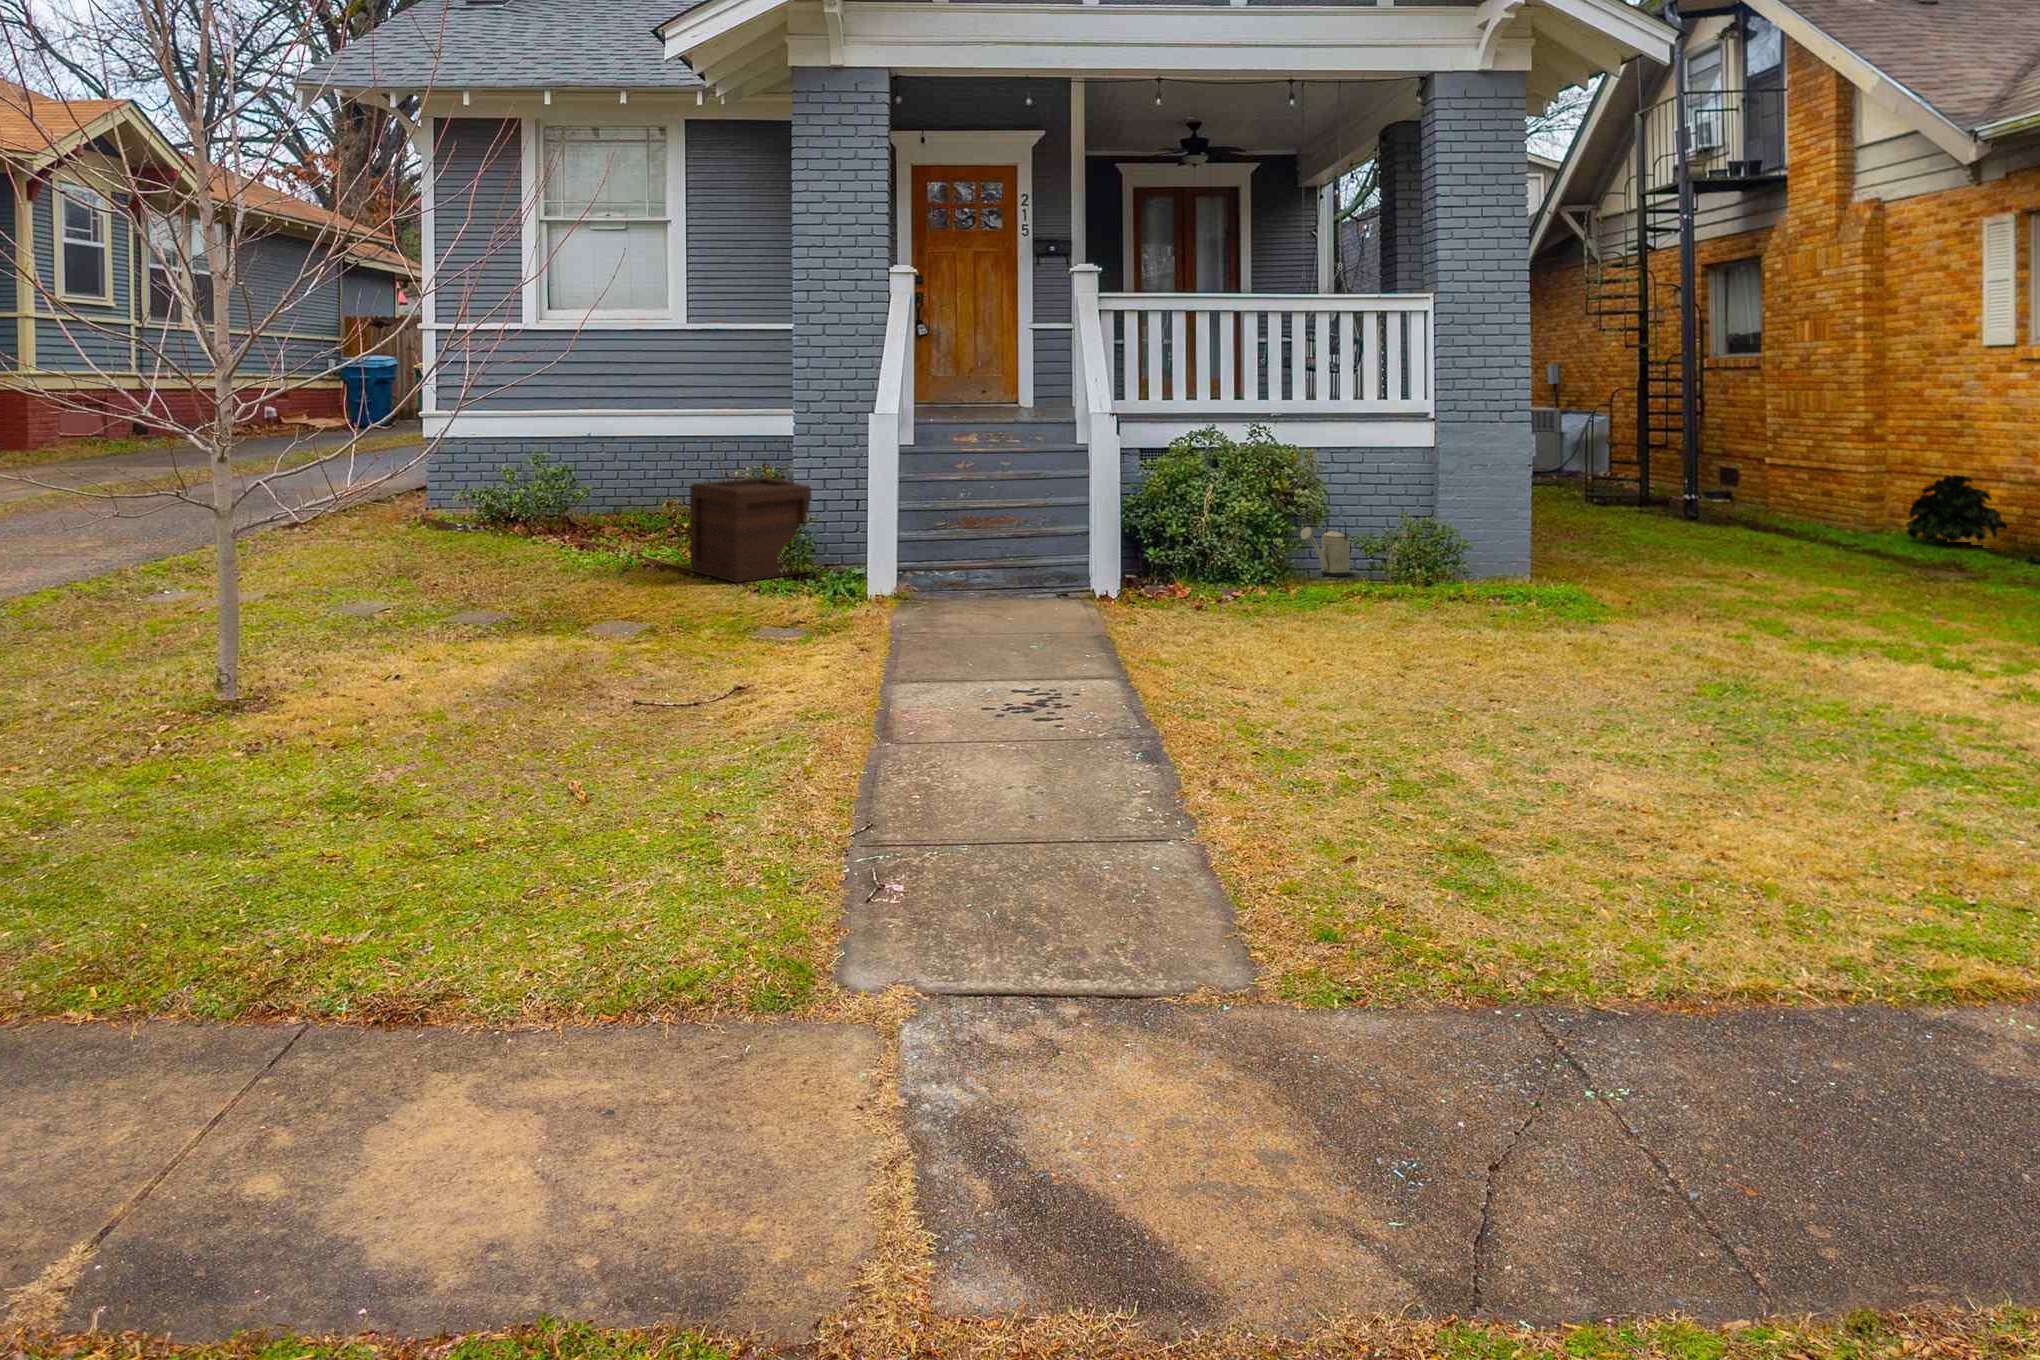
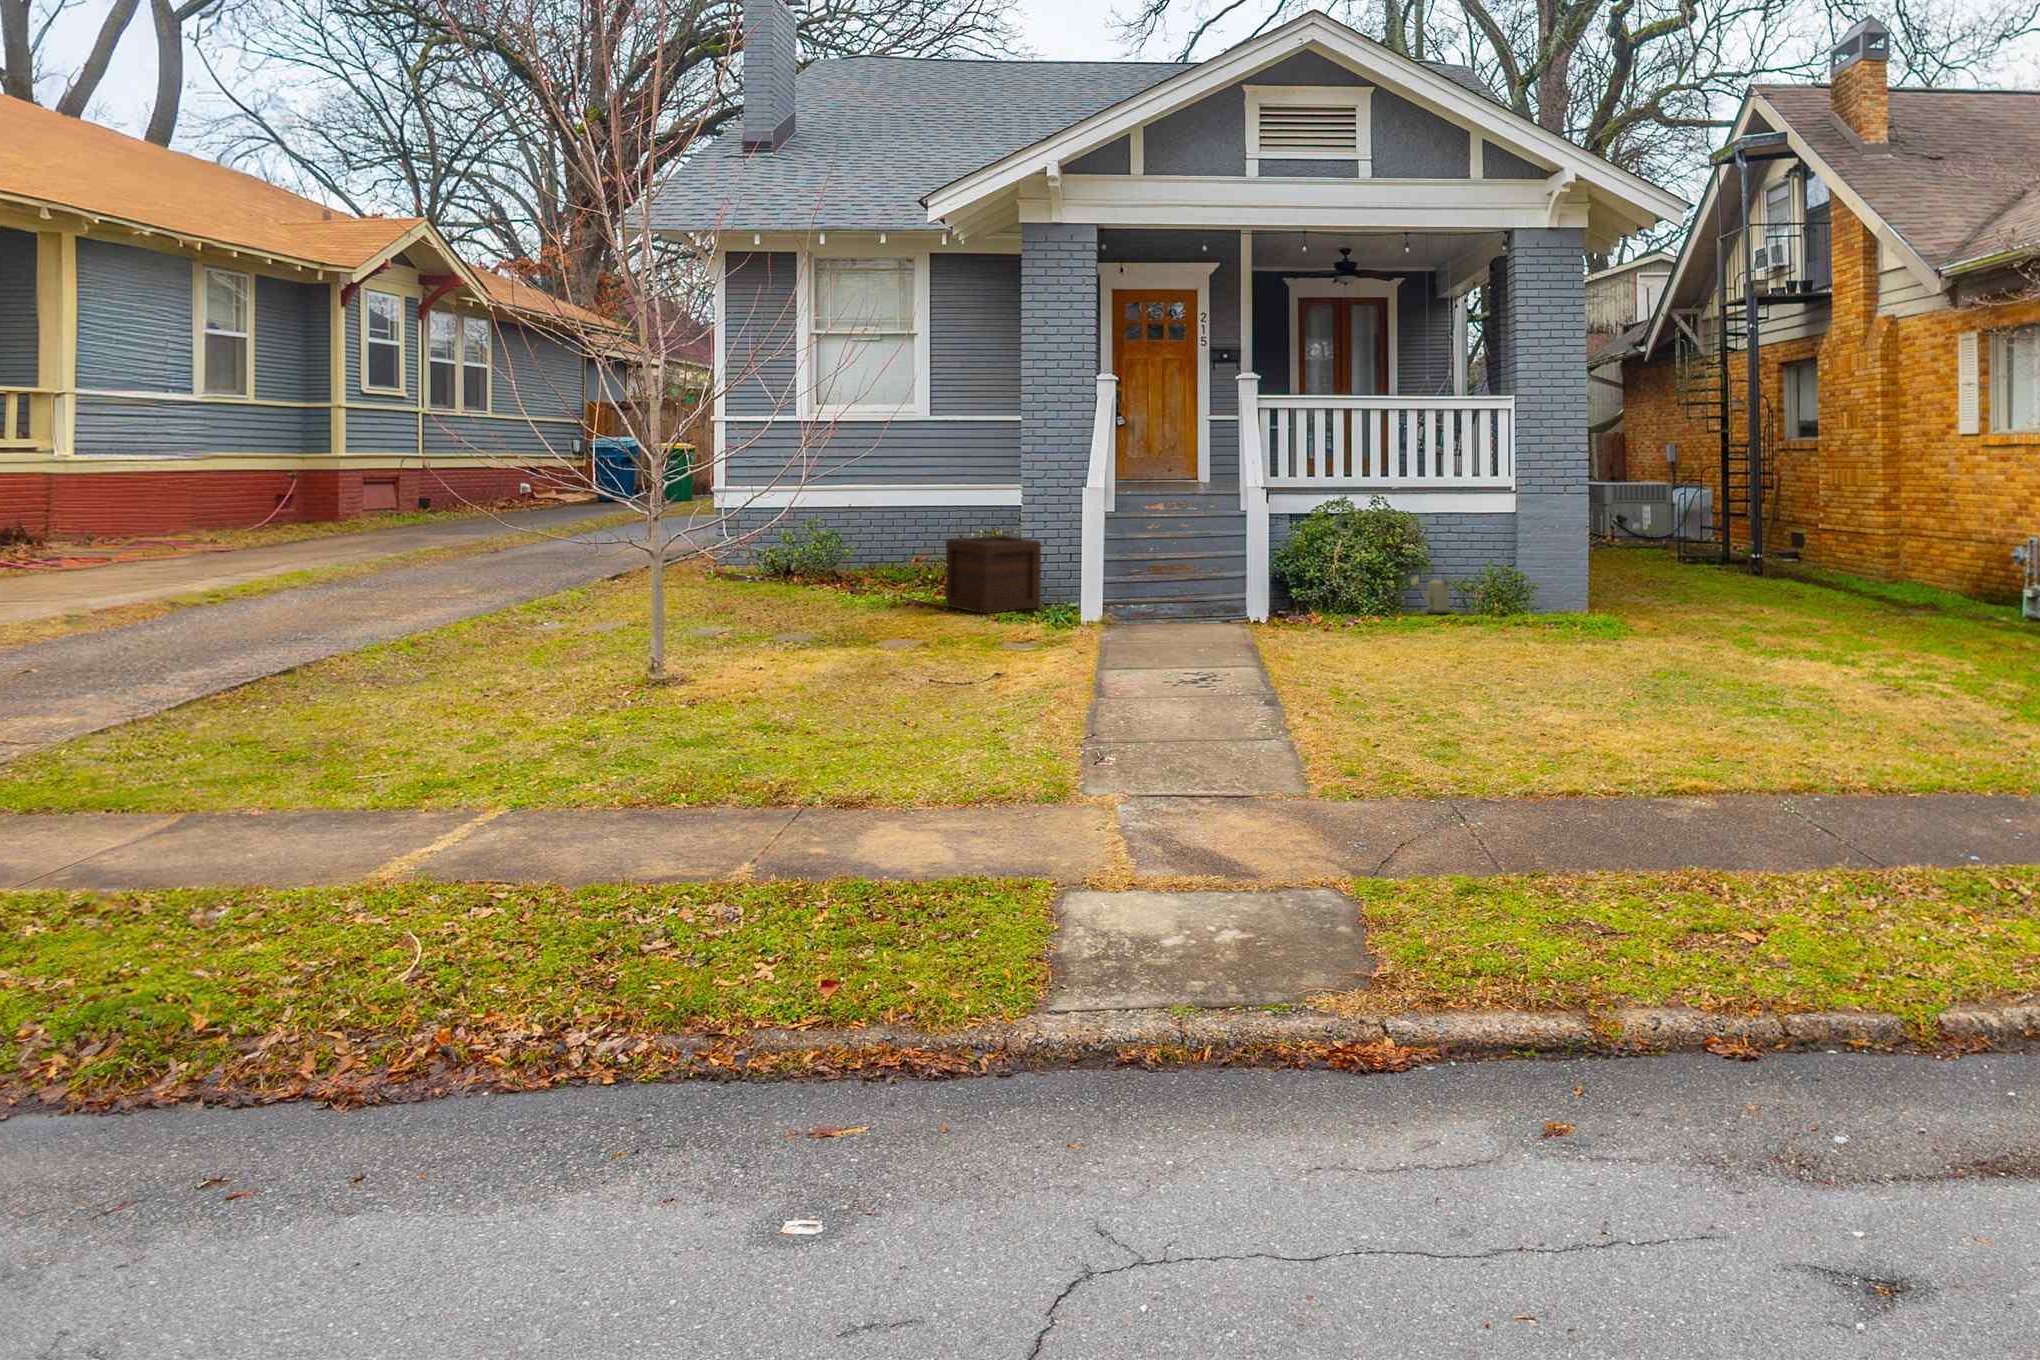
potted plant: present [1907,475,2008,542] -> none [1902,542,1980,596]

